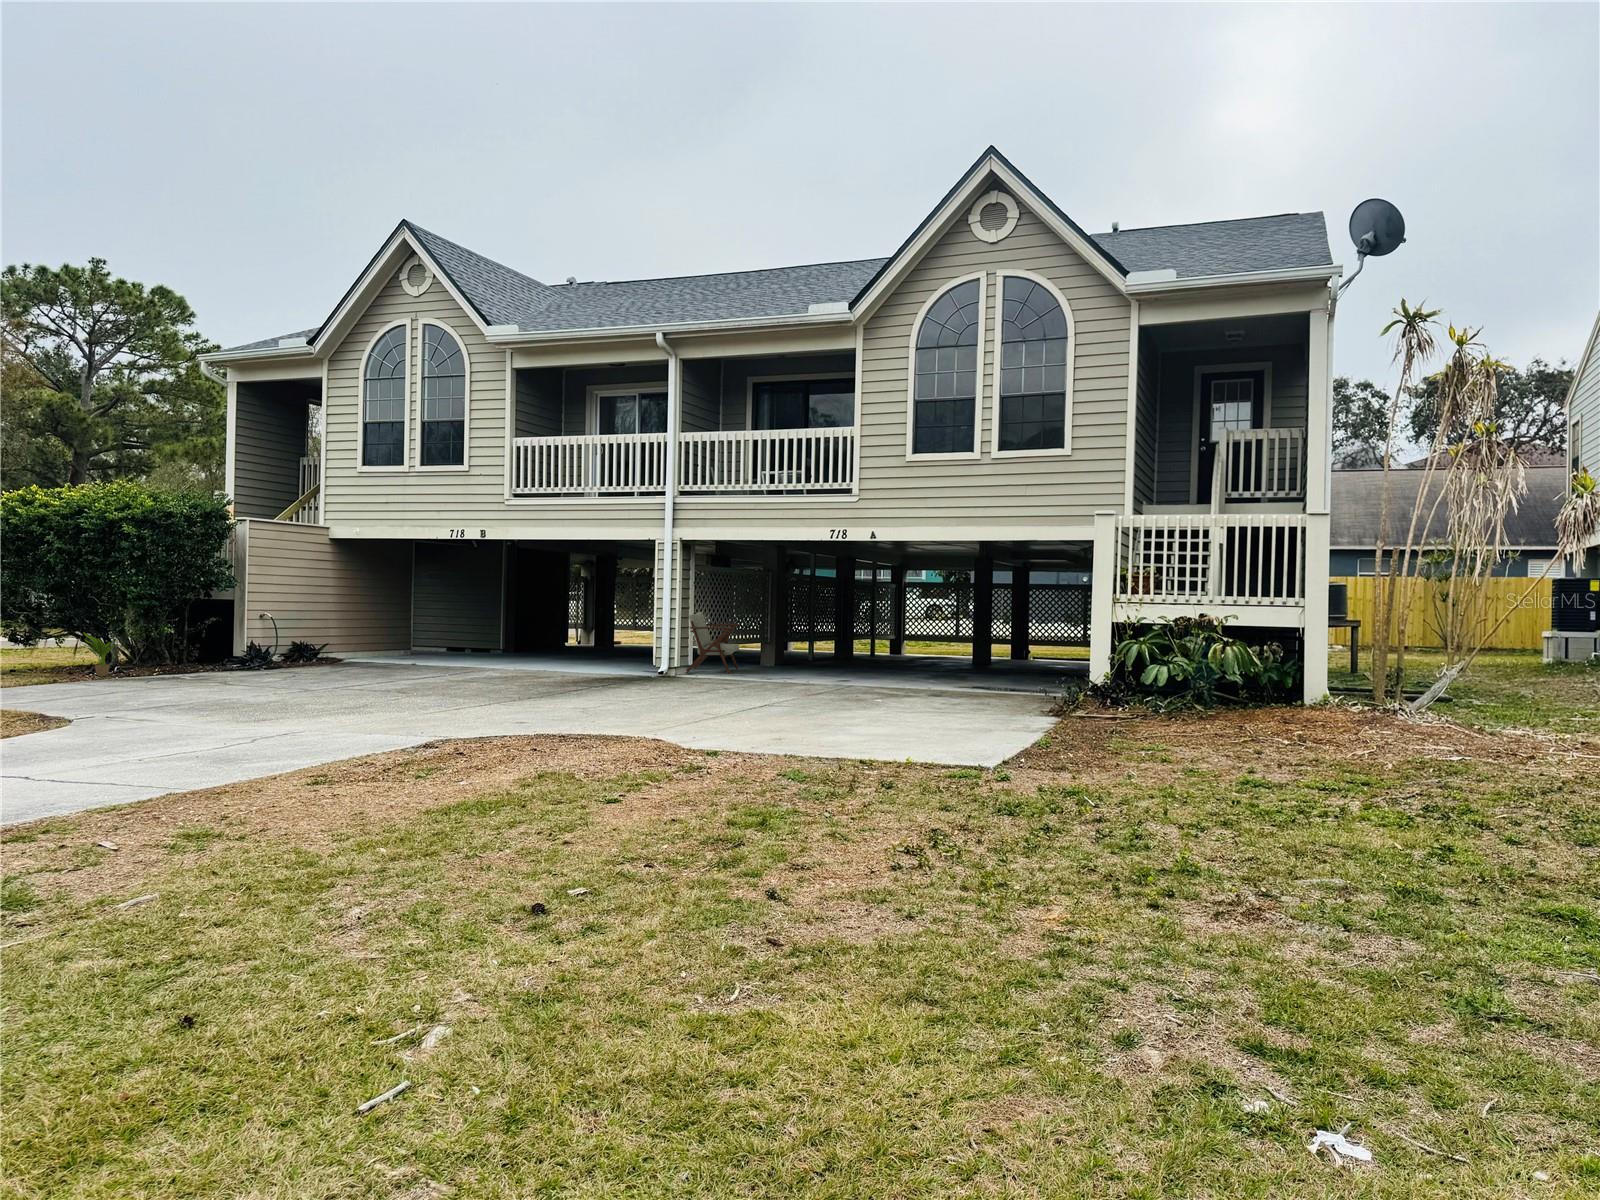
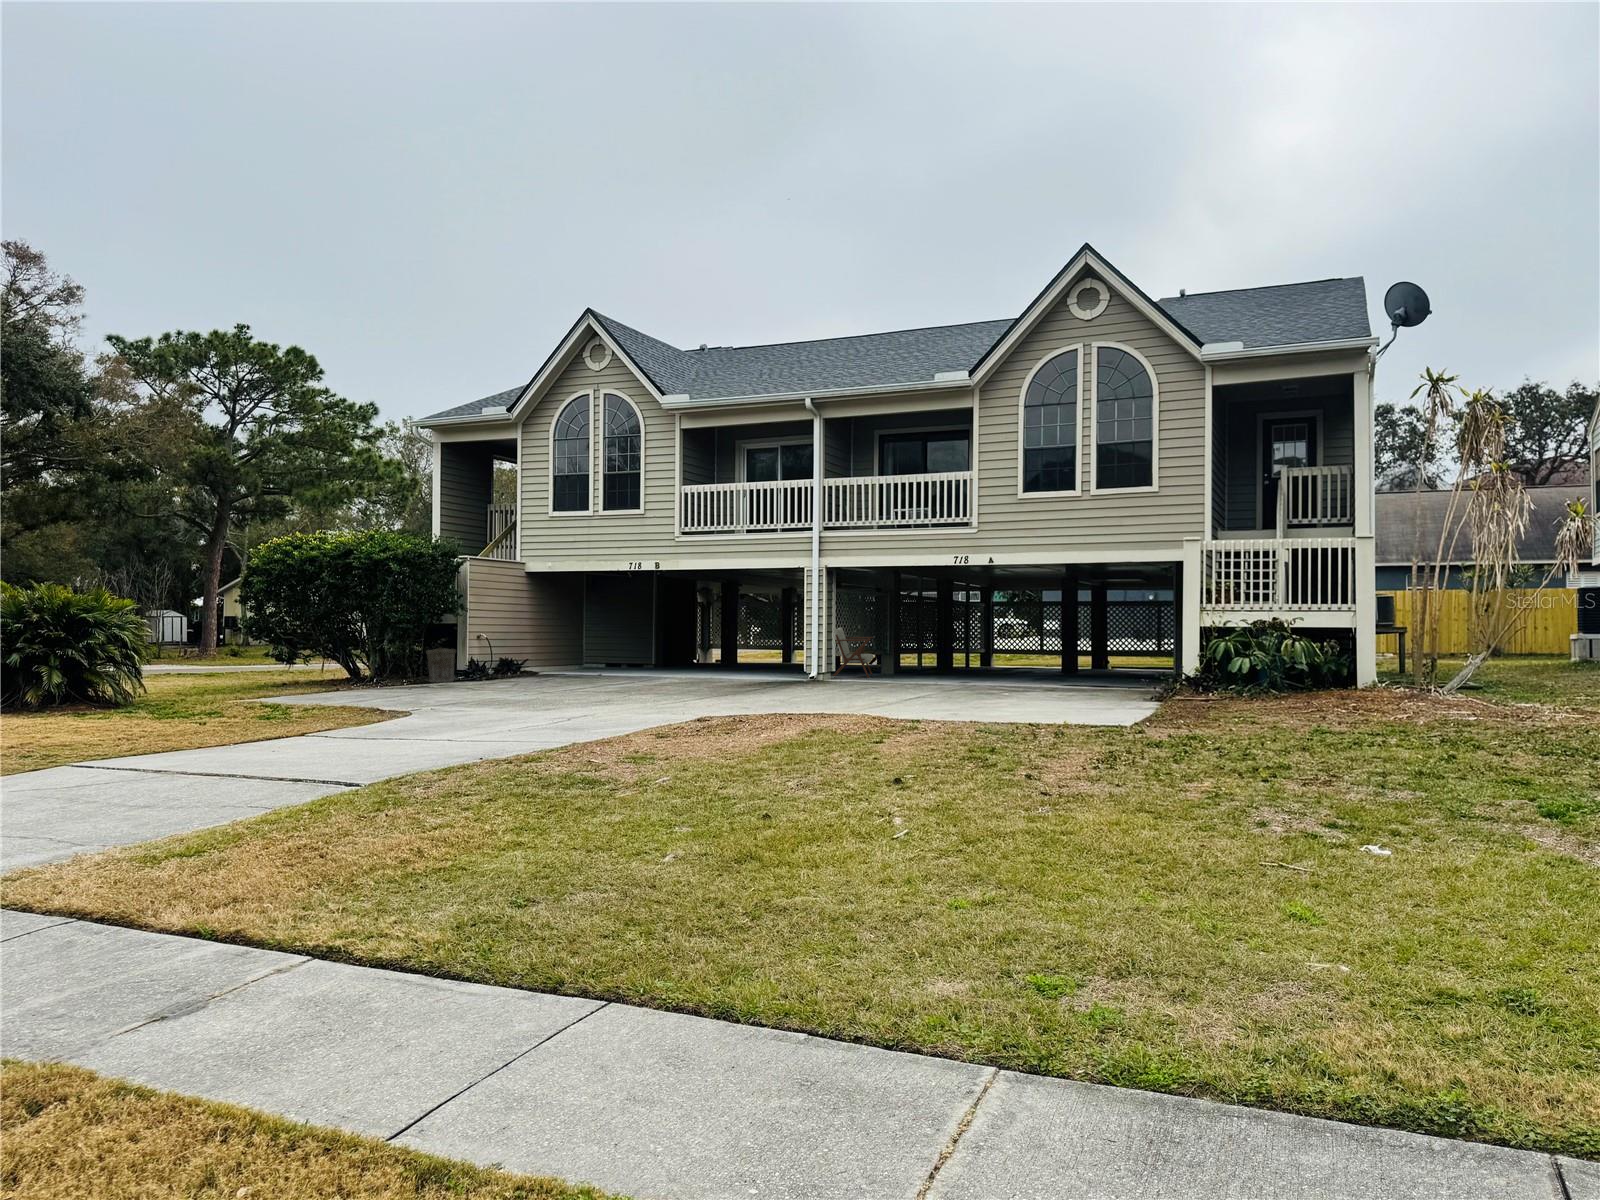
trash can: none [188,629,229,672] -> present [426,648,456,682]
potted plant: present [81,632,118,677] -> none [350,650,379,686]

